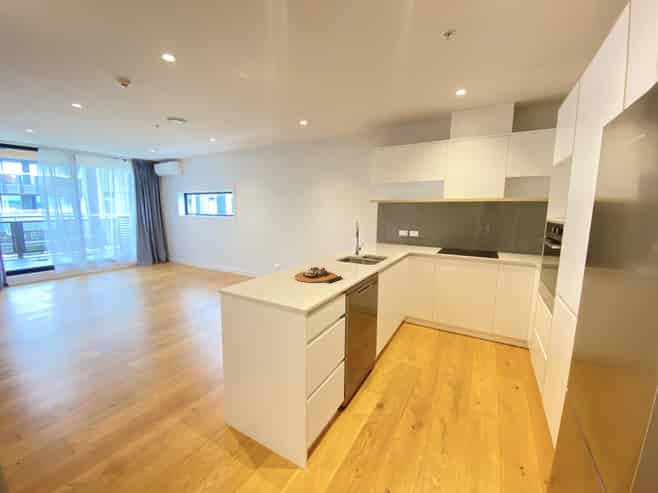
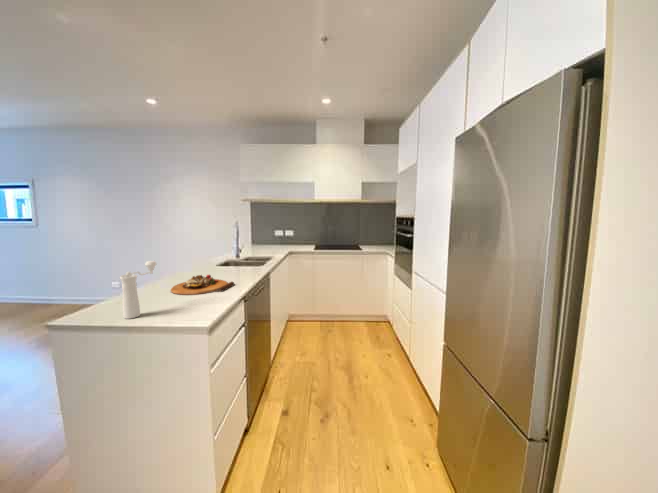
pepper mill: none [256,253,281,294] -> present [120,261,156,319]

